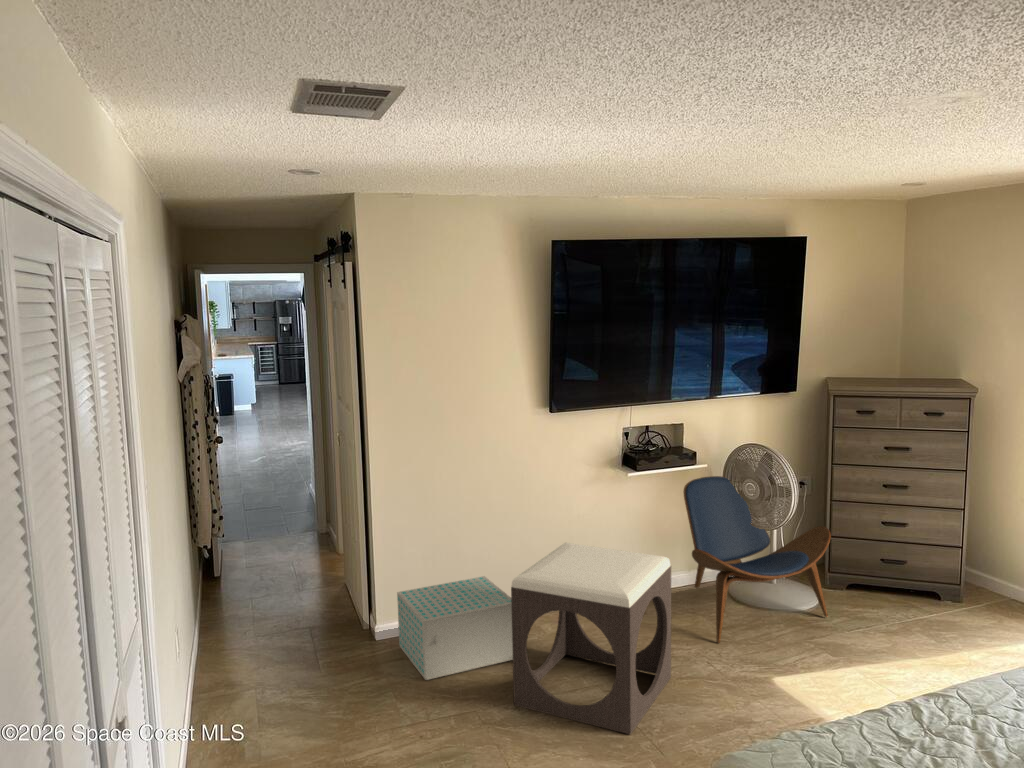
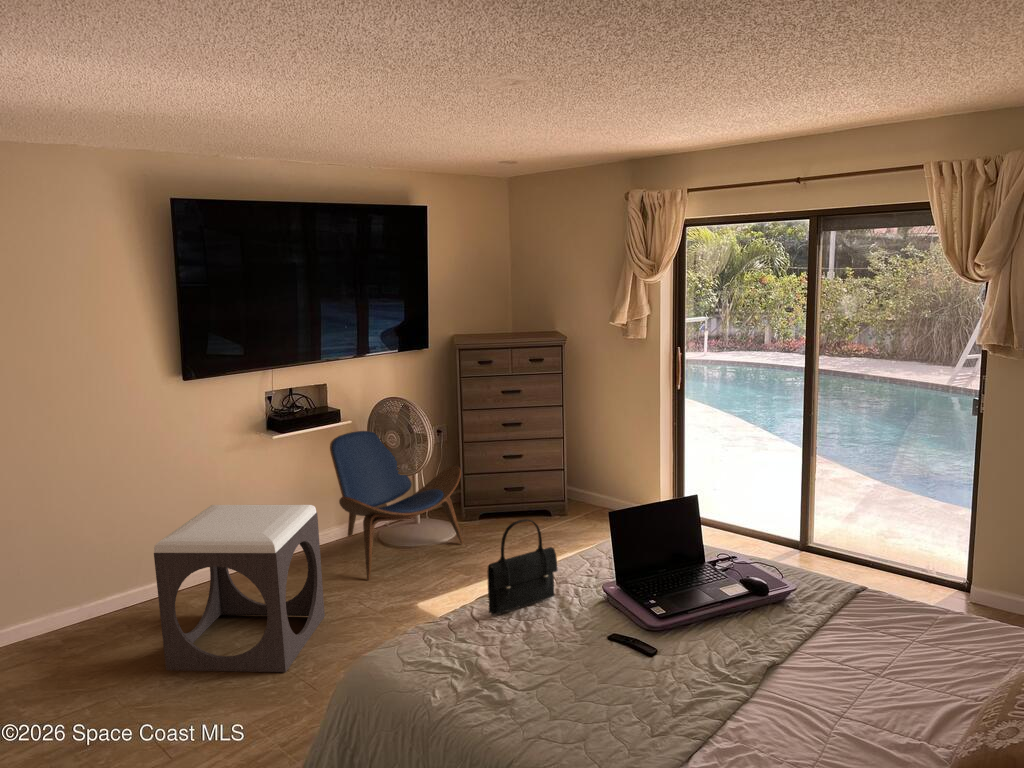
storage box: present [397,576,513,680] -> none [26,552,170,665]
handbag: none [883,631,977,740] -> present [487,519,557,615]

